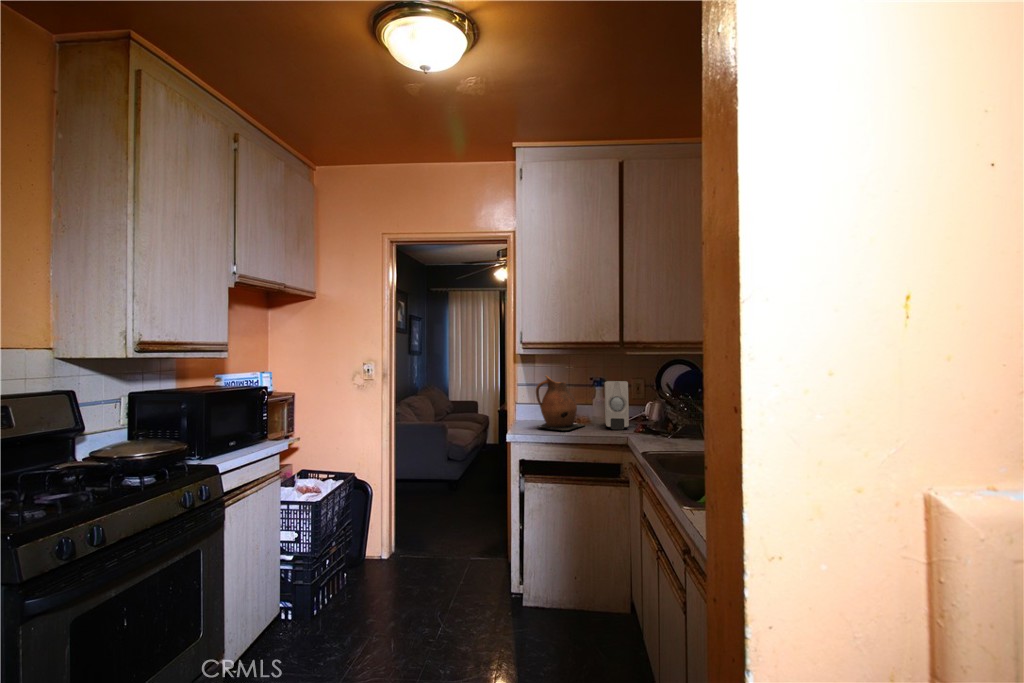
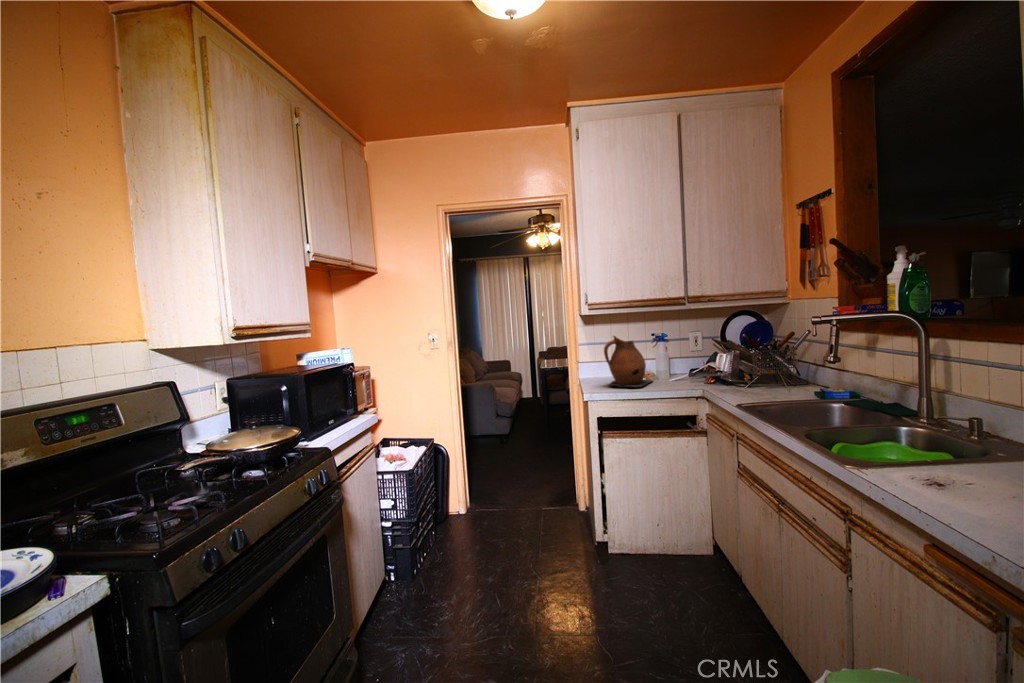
soap dispenser: present [604,381,629,429] -> none [669,336,700,383]

